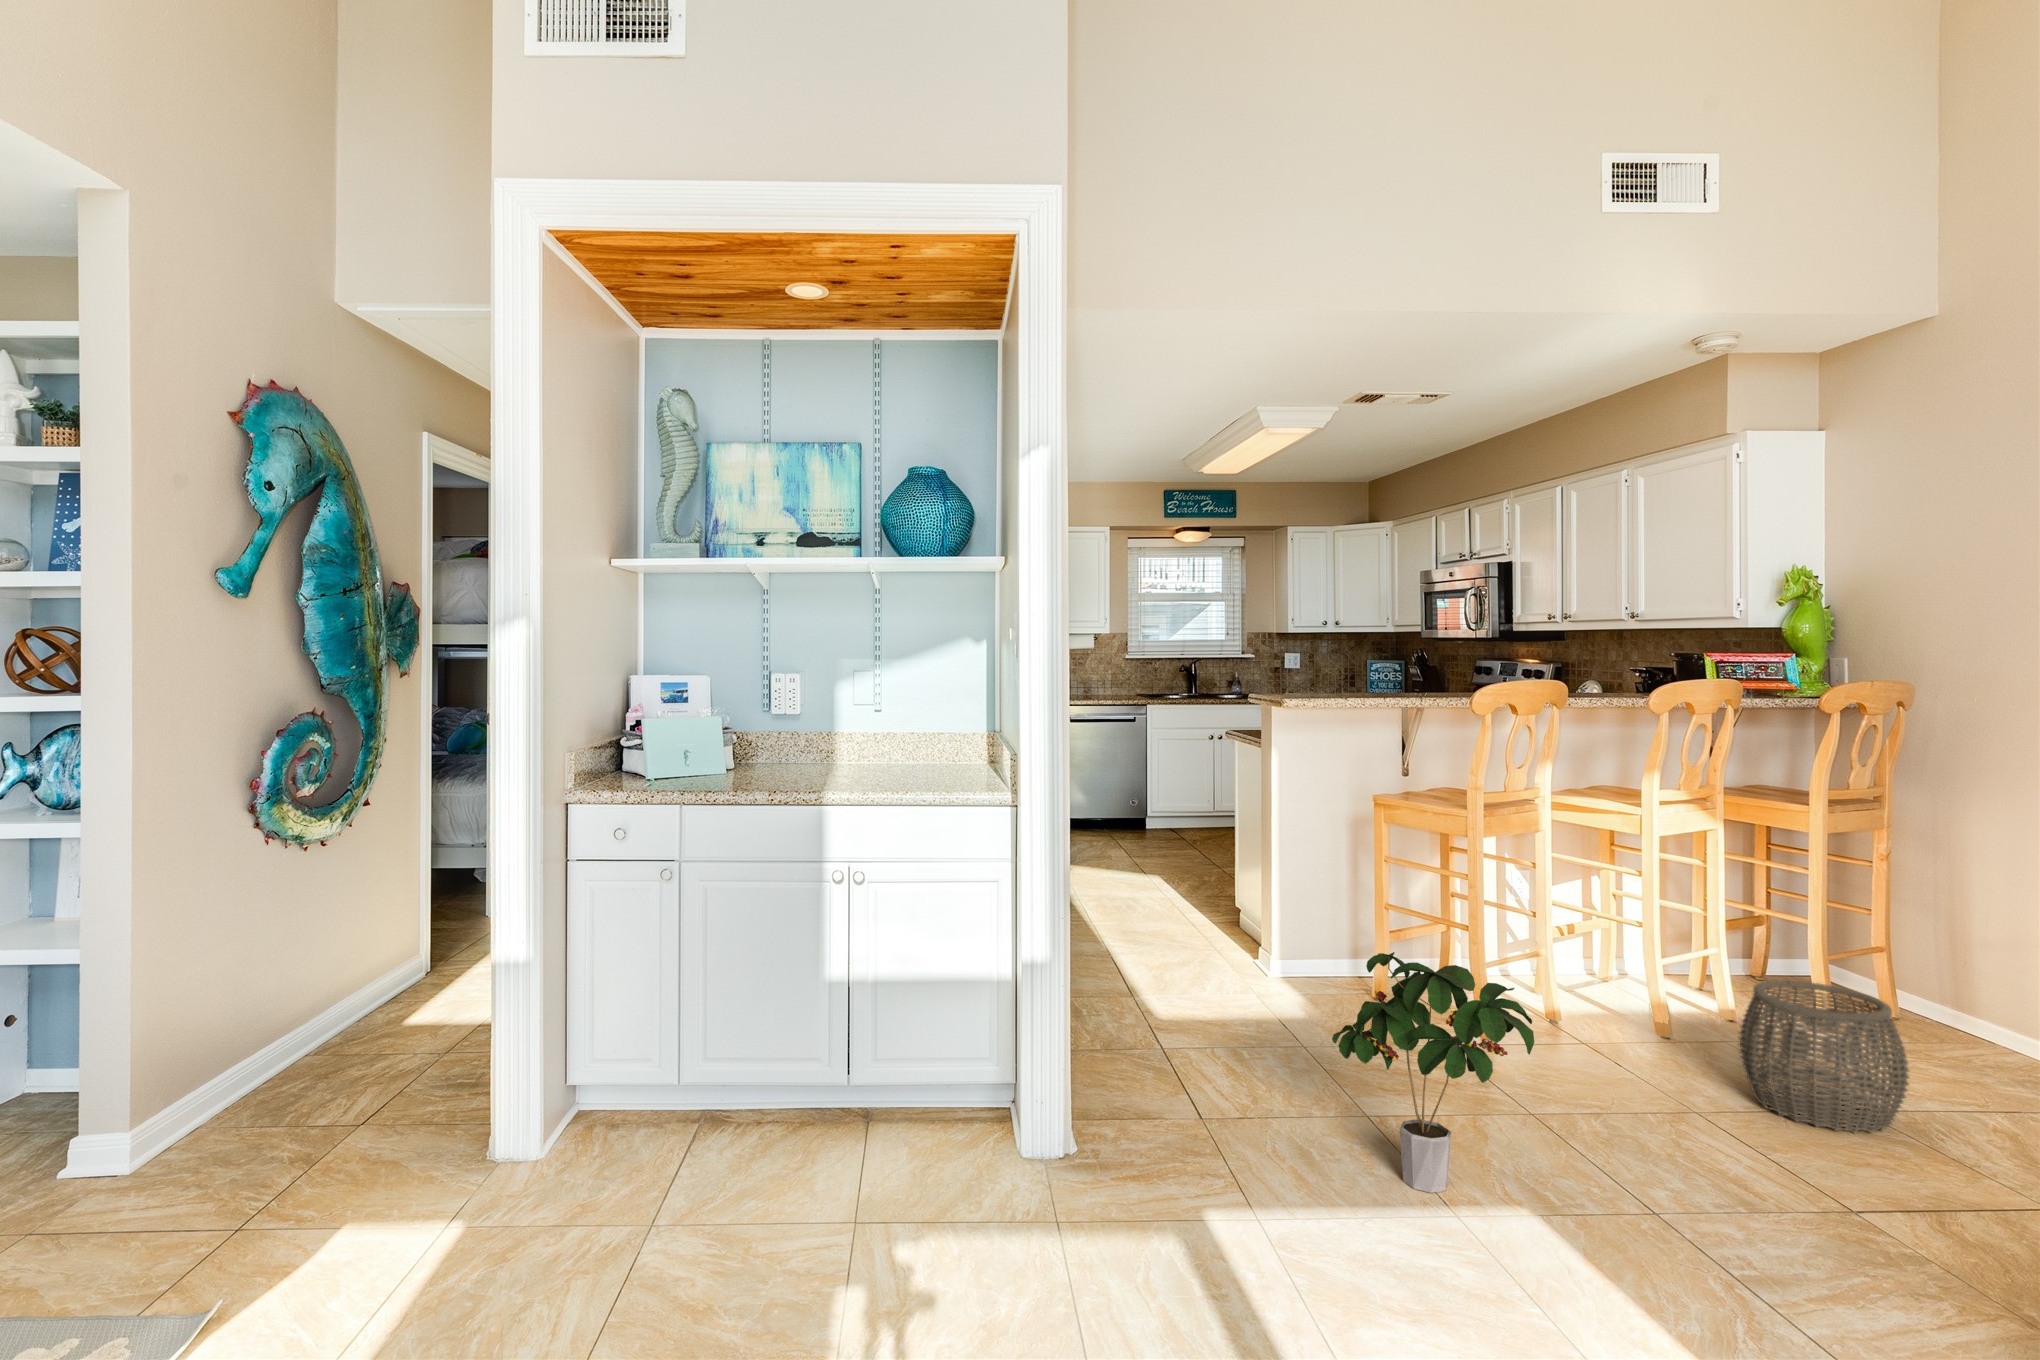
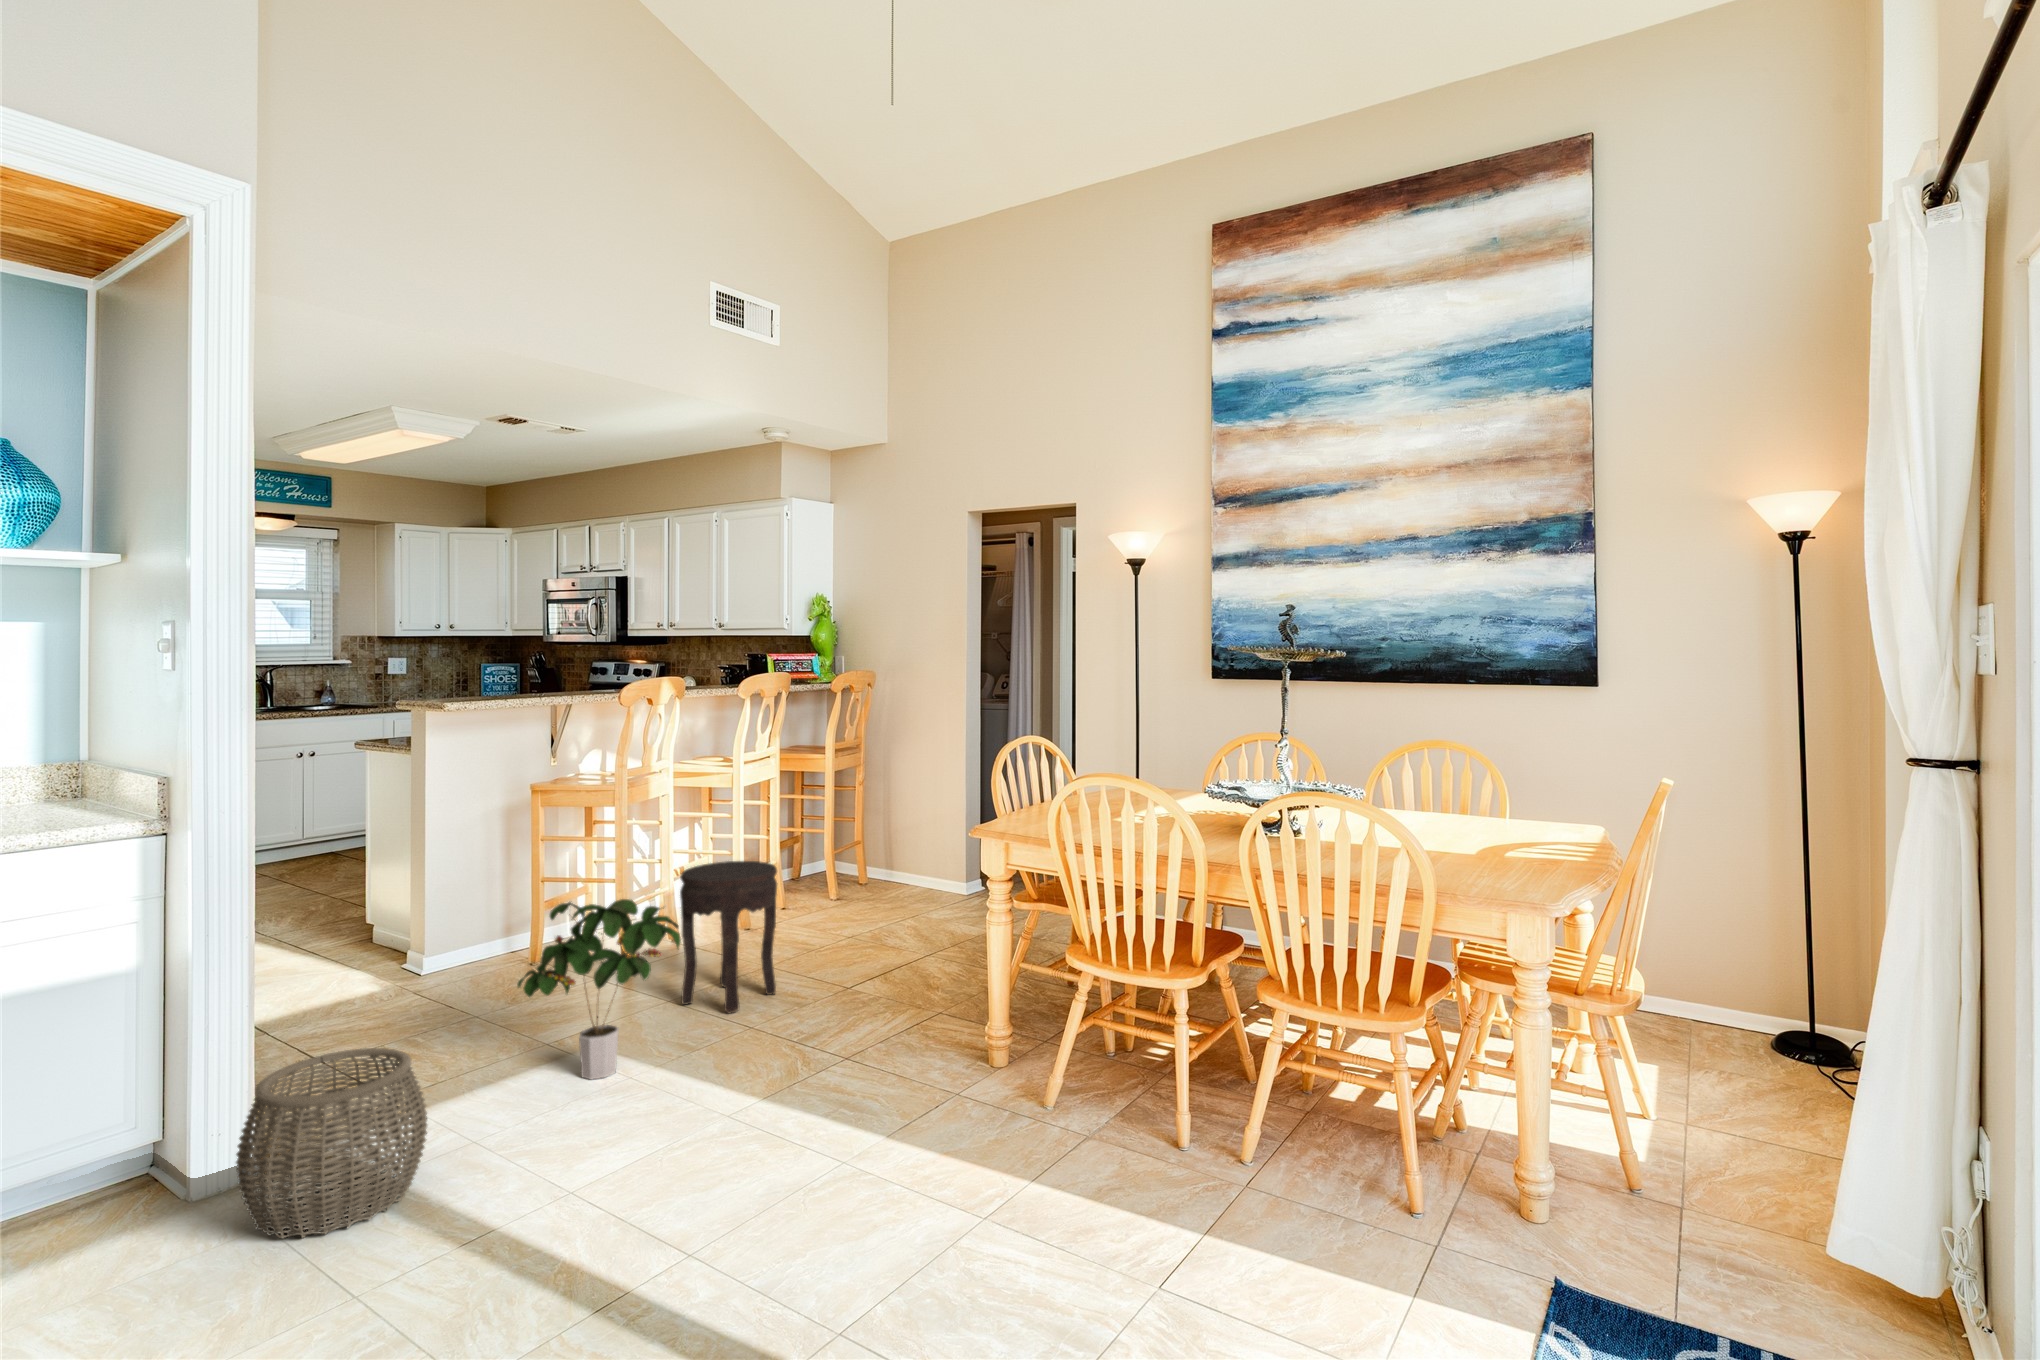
side table: none [1550,935,1701,1158] -> present [680,861,777,1014]
woven basket: present [1738,980,1909,1133] -> present [236,1048,427,1238]

